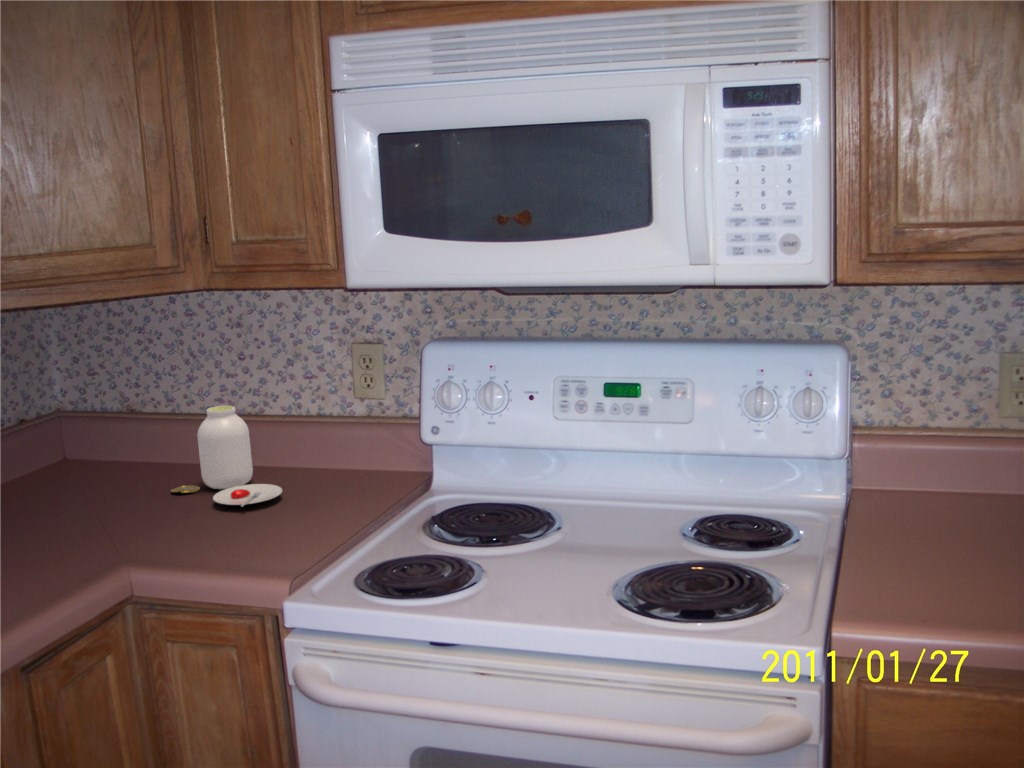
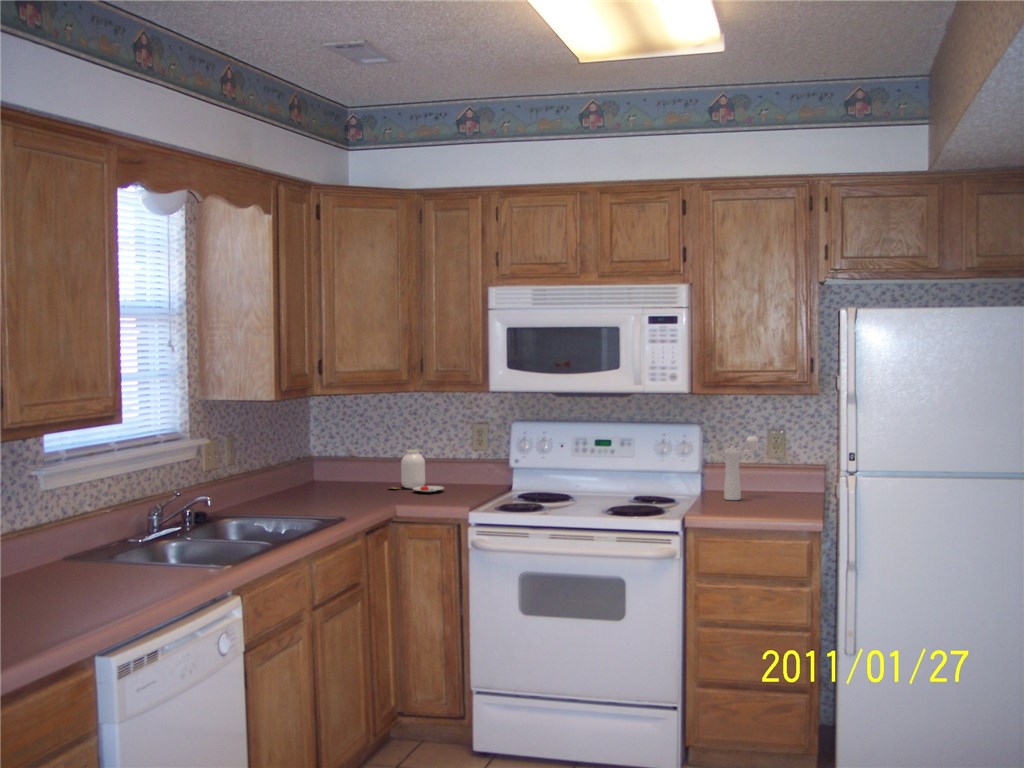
pepper mill: none [906,373,988,531] -> present [724,436,758,500]

